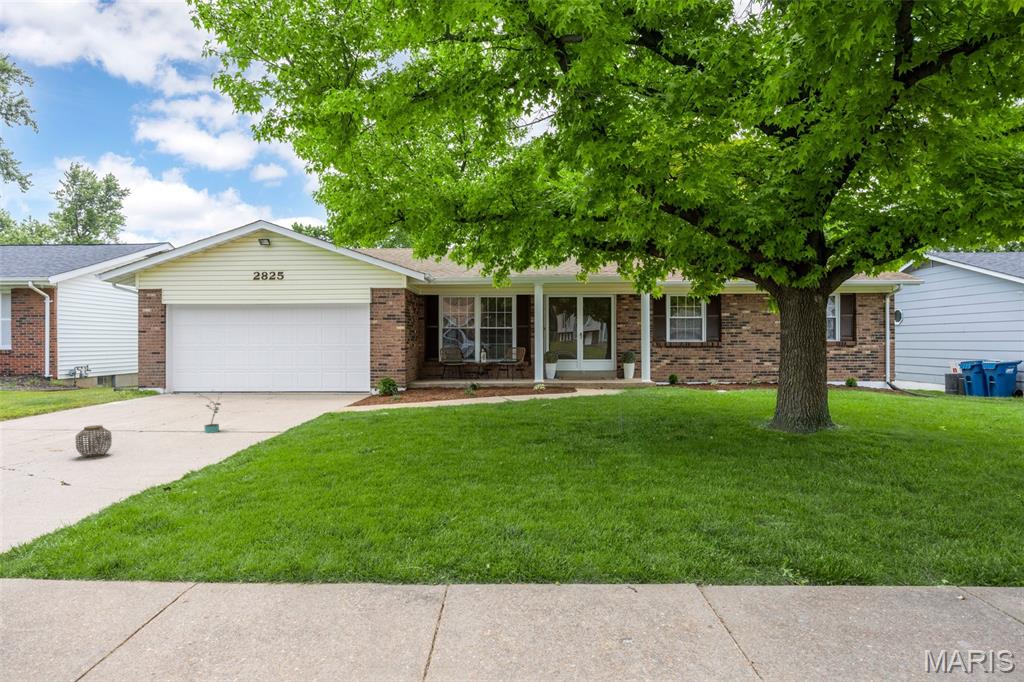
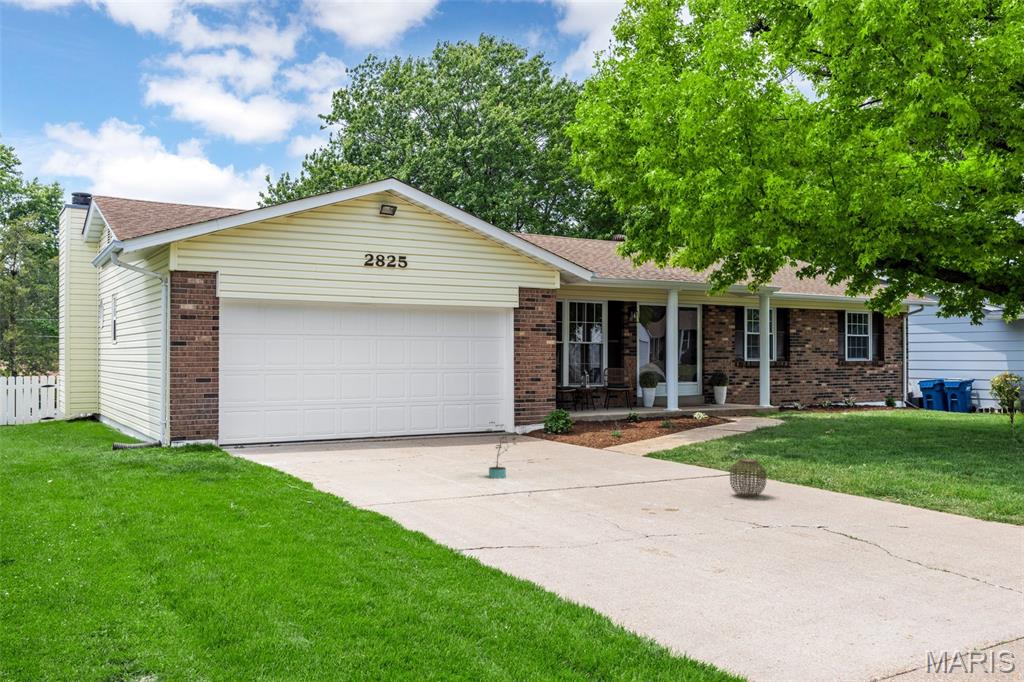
potted plant: present [204,399,221,433] -> present [487,422,516,478]

